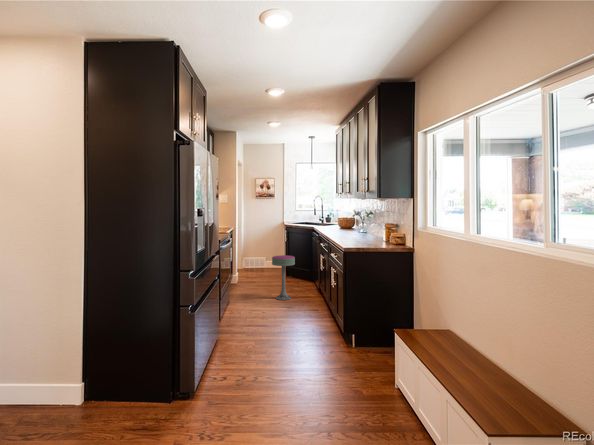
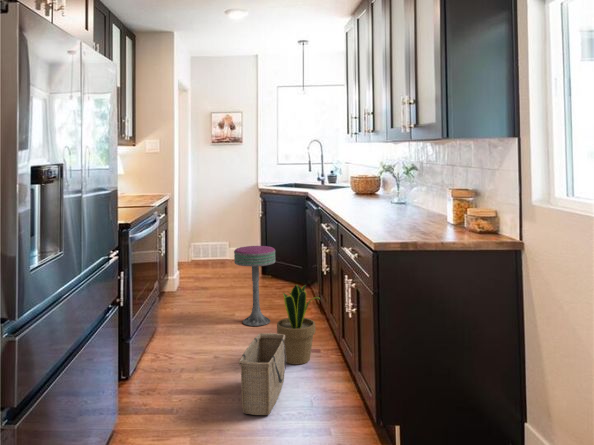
potted plant: none [296,274,320,317] -> present [277,285,321,365]
basket: none [277,298,301,336] -> present [239,333,286,415]

